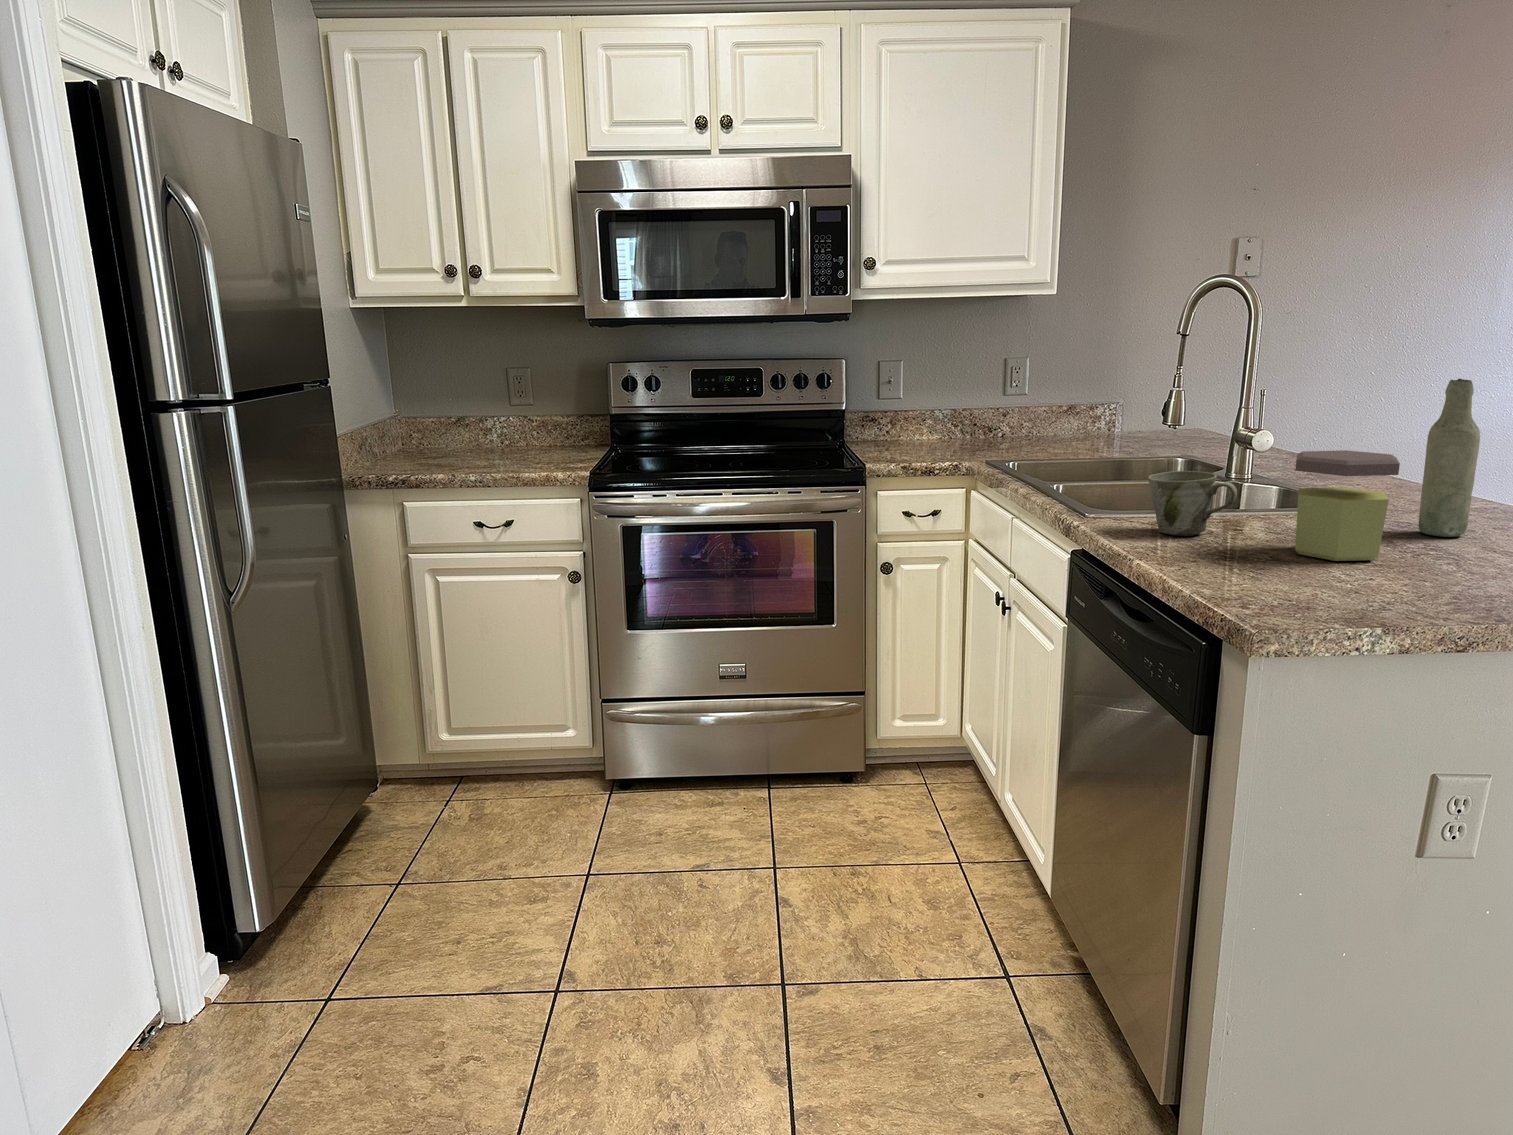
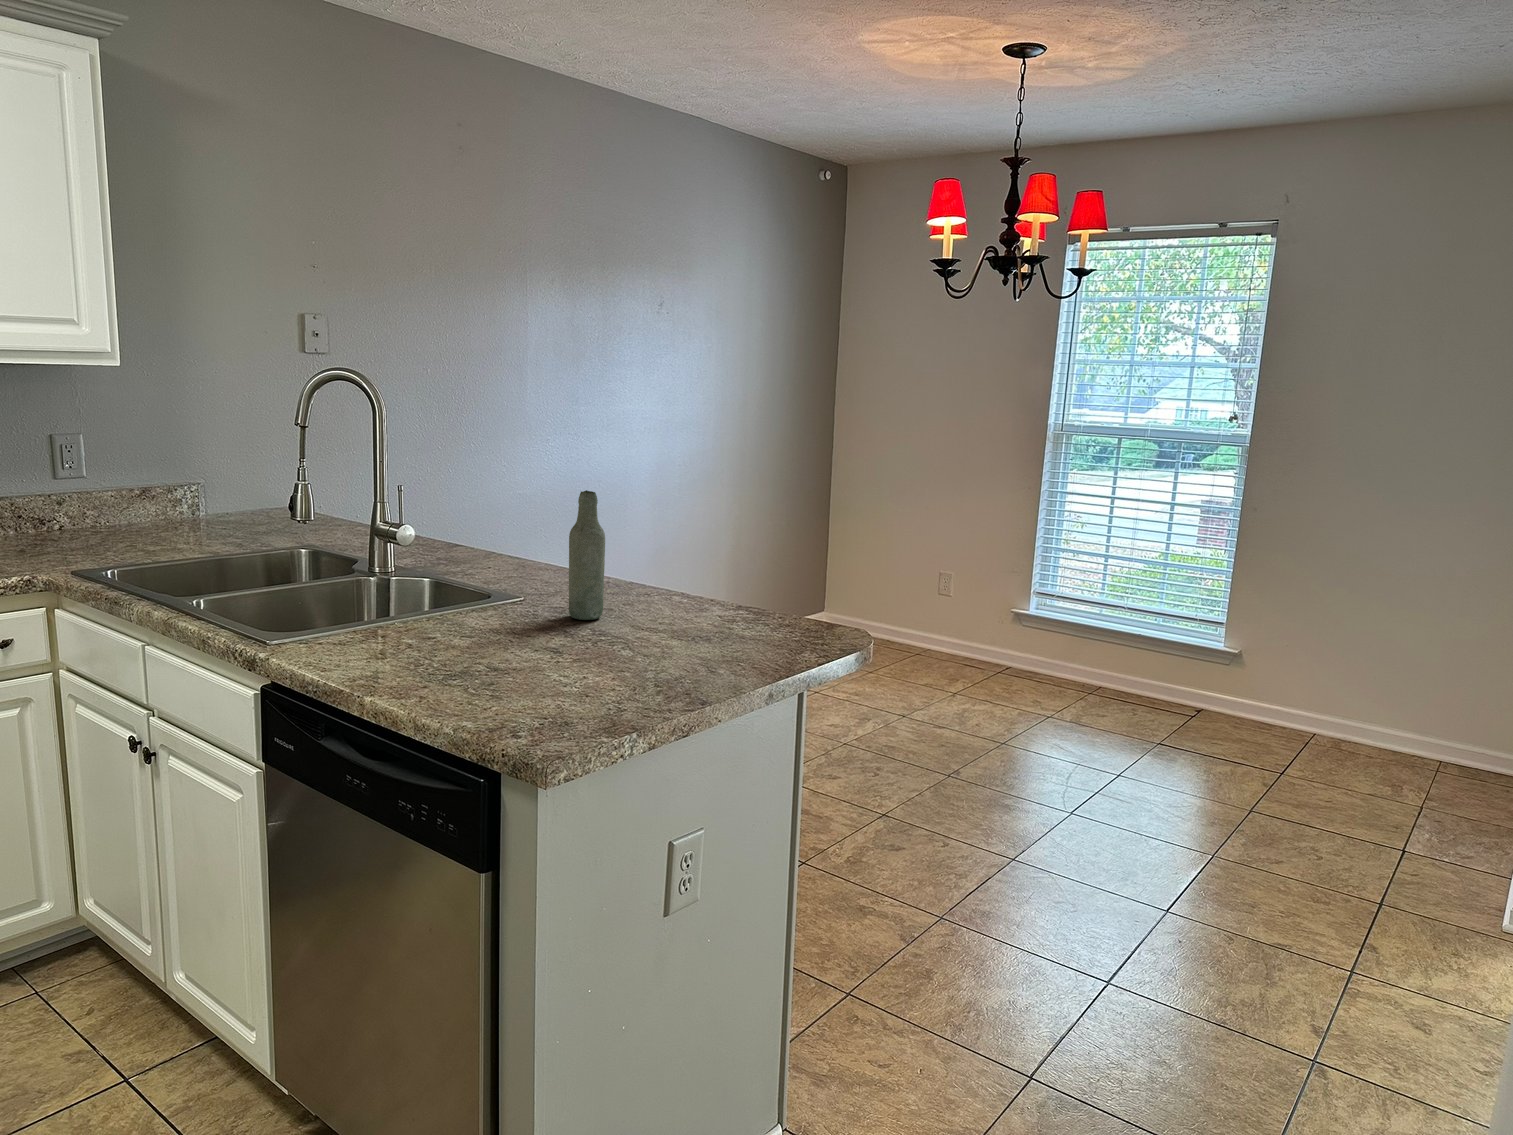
jar: present [1295,450,1400,561] -> none [491,560,580,663]
mug: present [1148,471,1237,536] -> none [350,588,440,657]

